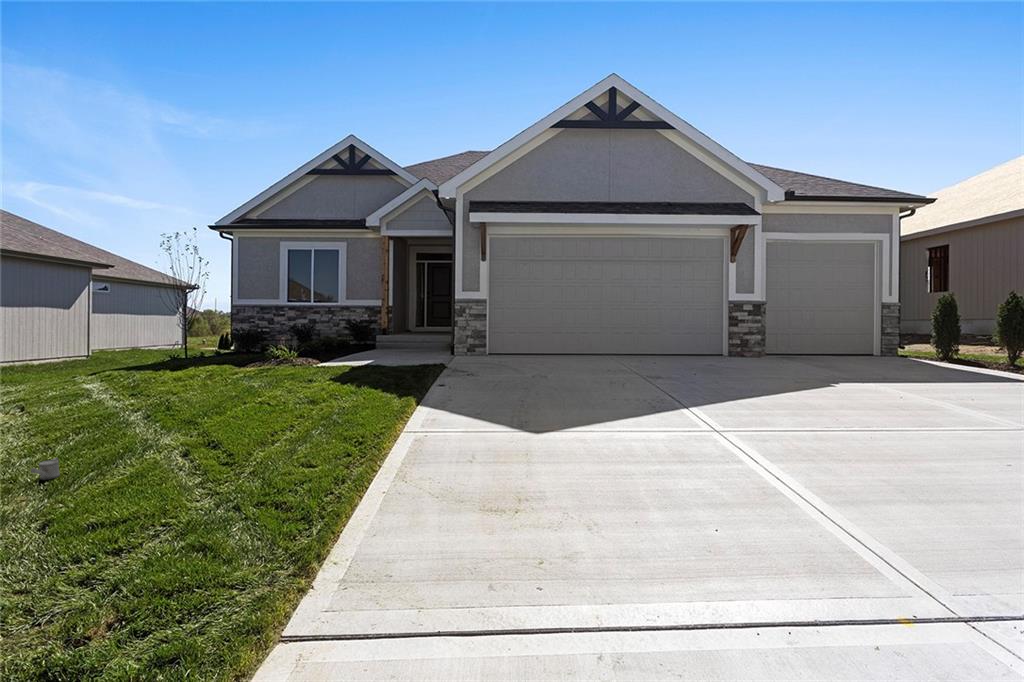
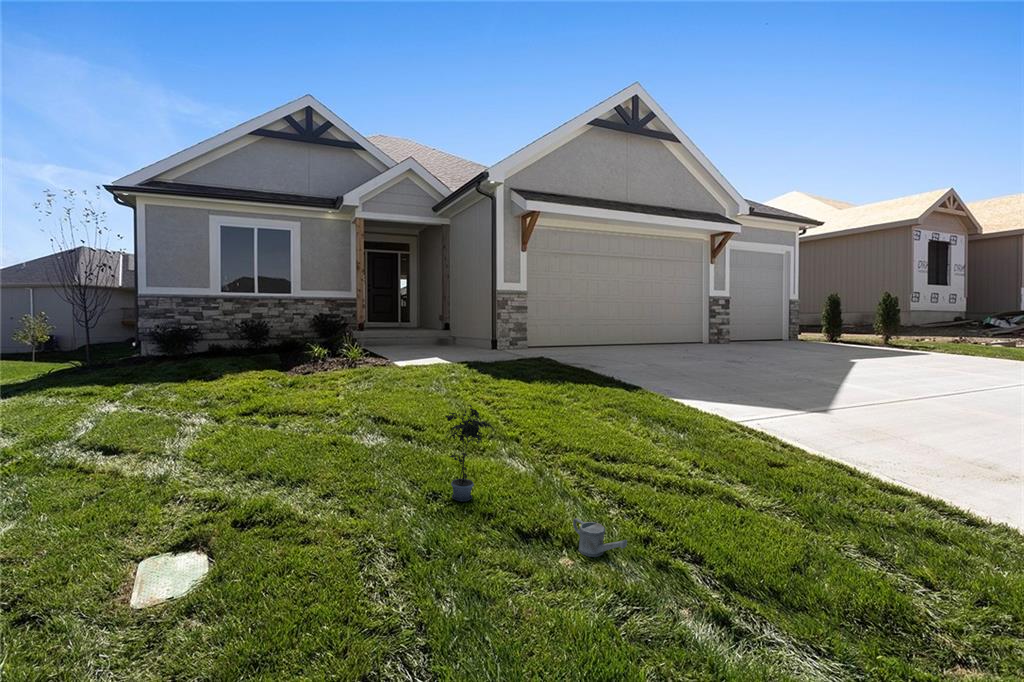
potted plant: none [58,386,90,448] -> present [445,404,494,502]

